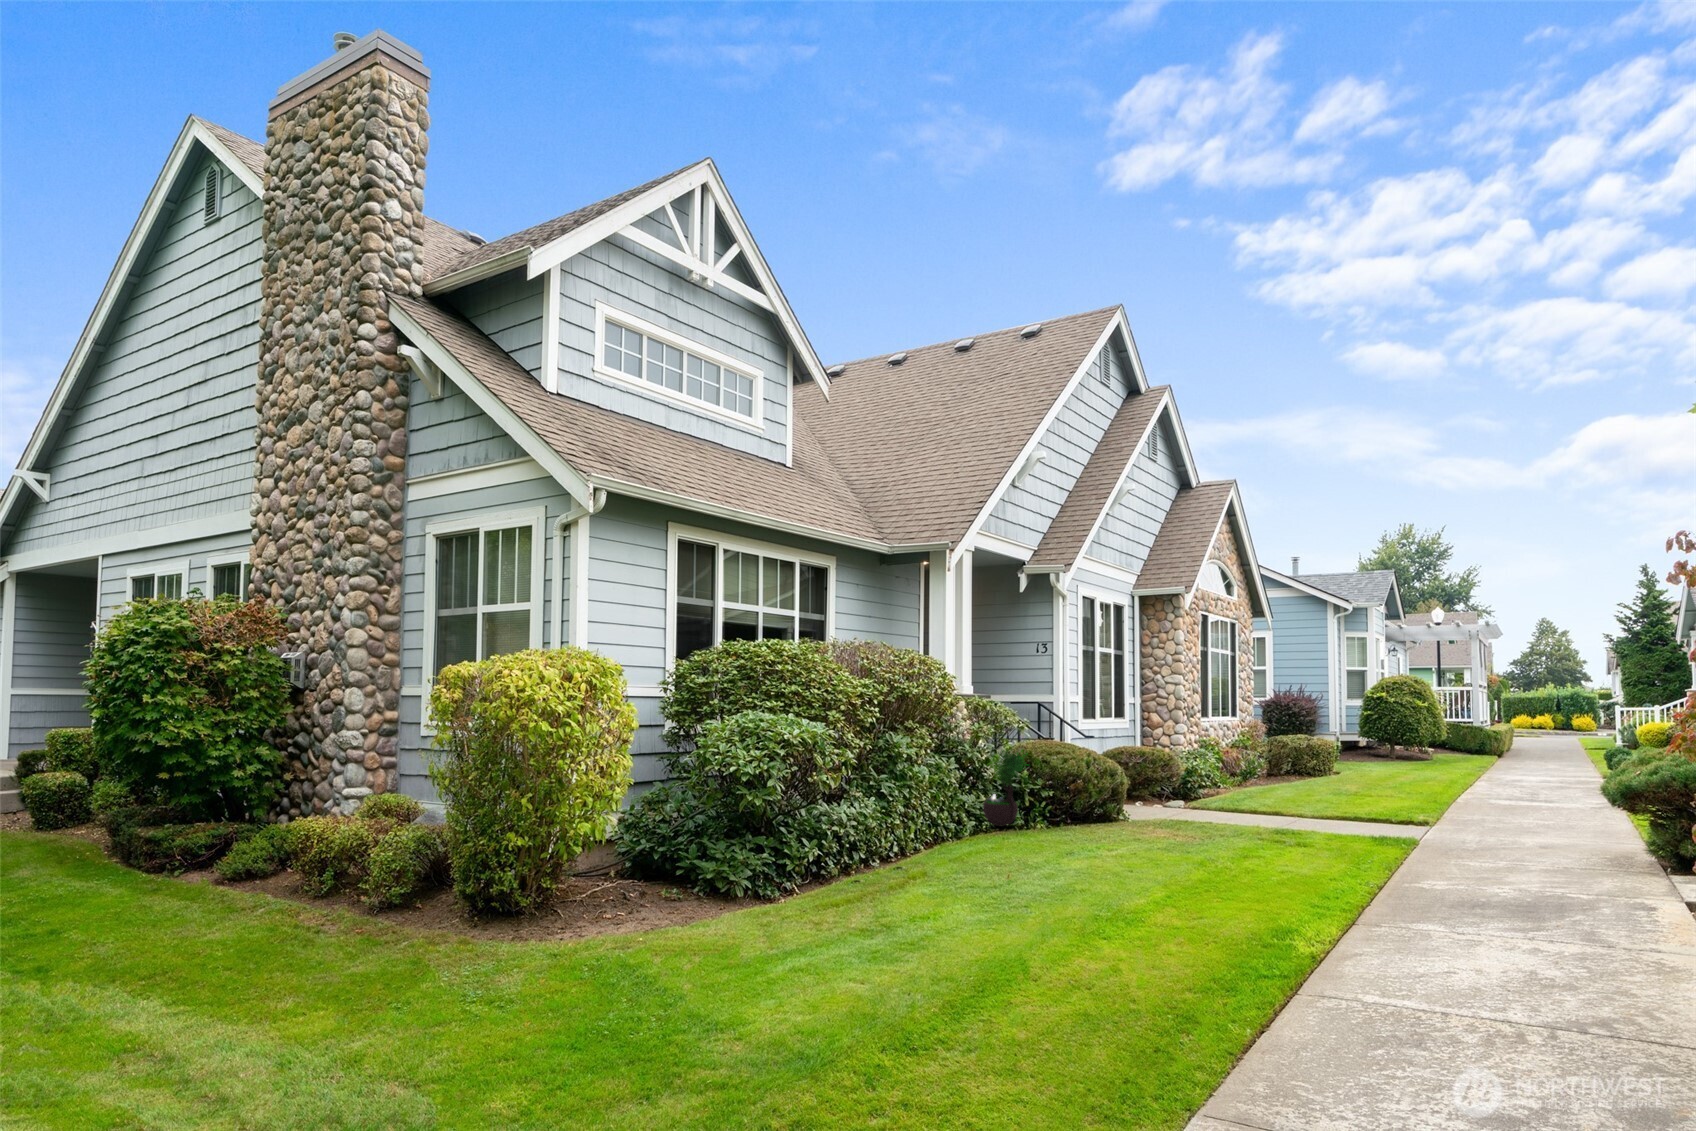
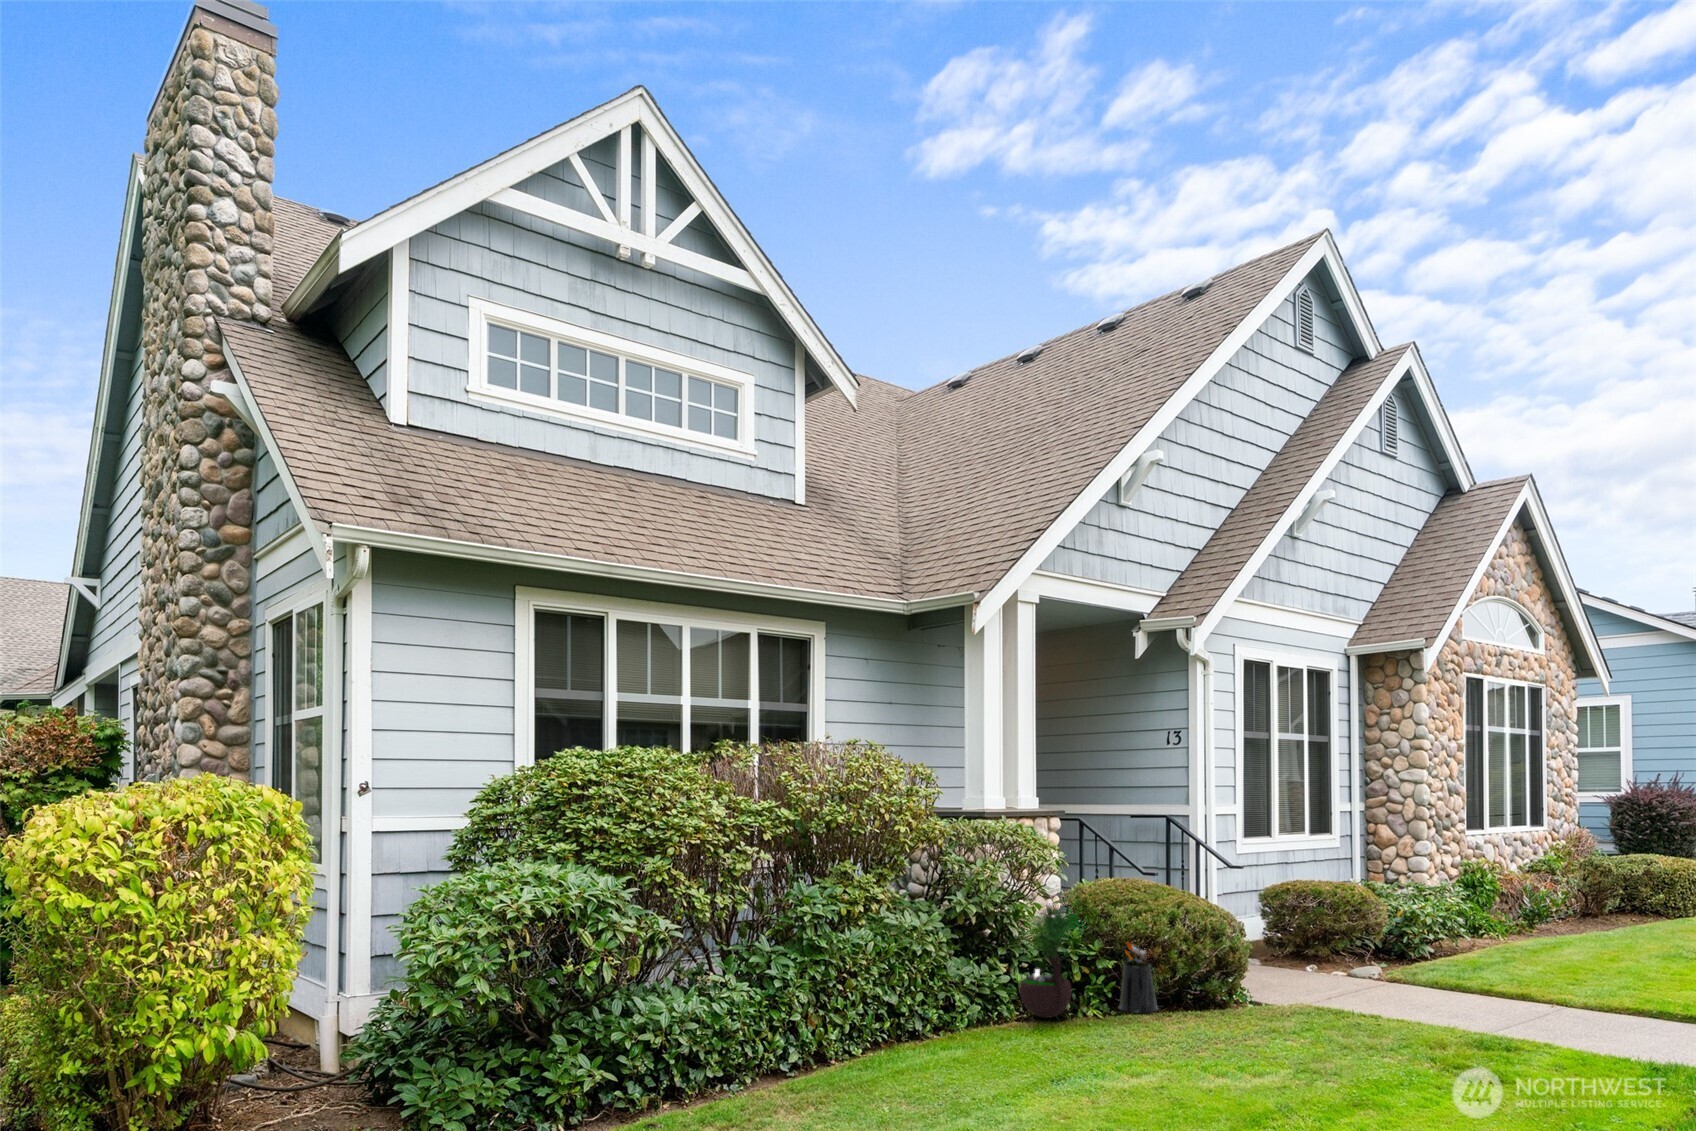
watering can: none [1041,775,1067,824] -> present [1119,942,1158,1013]

